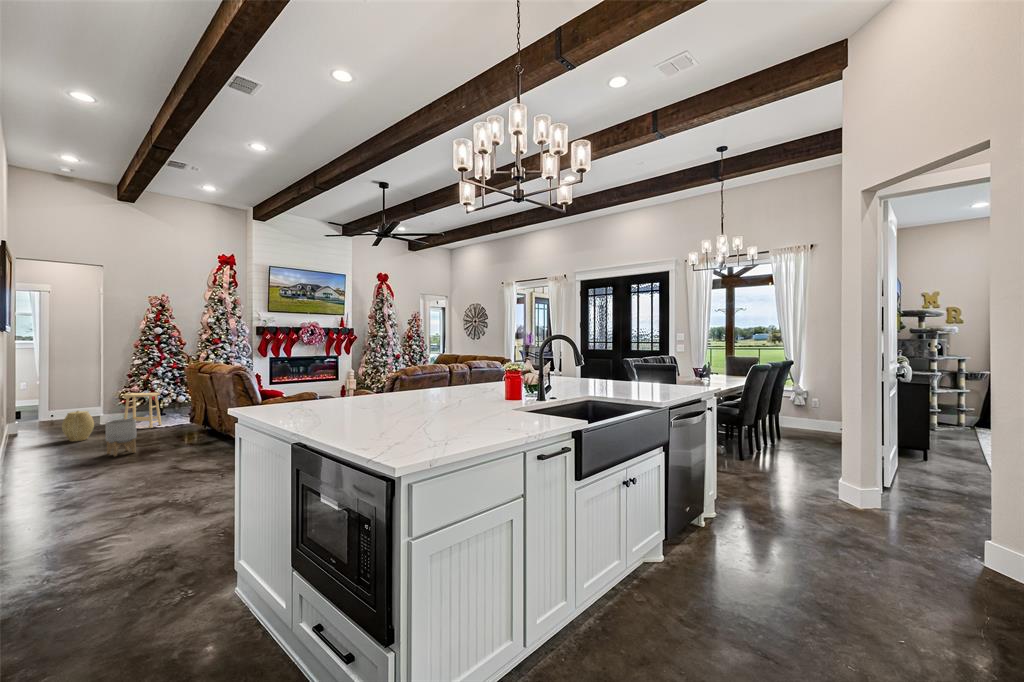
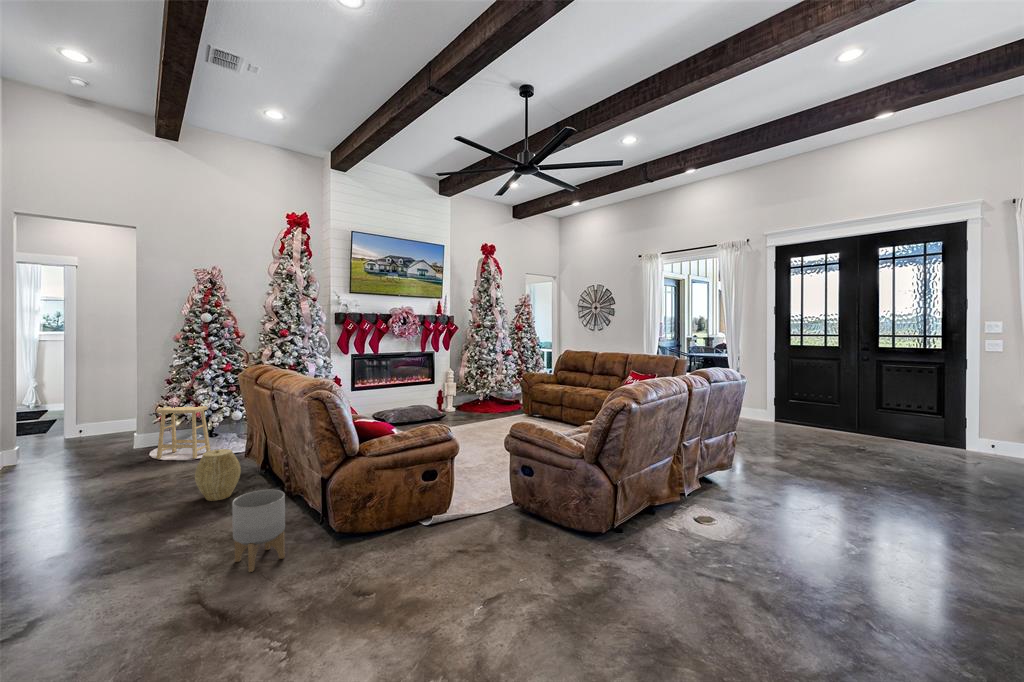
woven basket: present [62,411,94,441] -> present [195,449,241,501]
planter: present [105,419,136,456] -> present [232,490,285,572]

